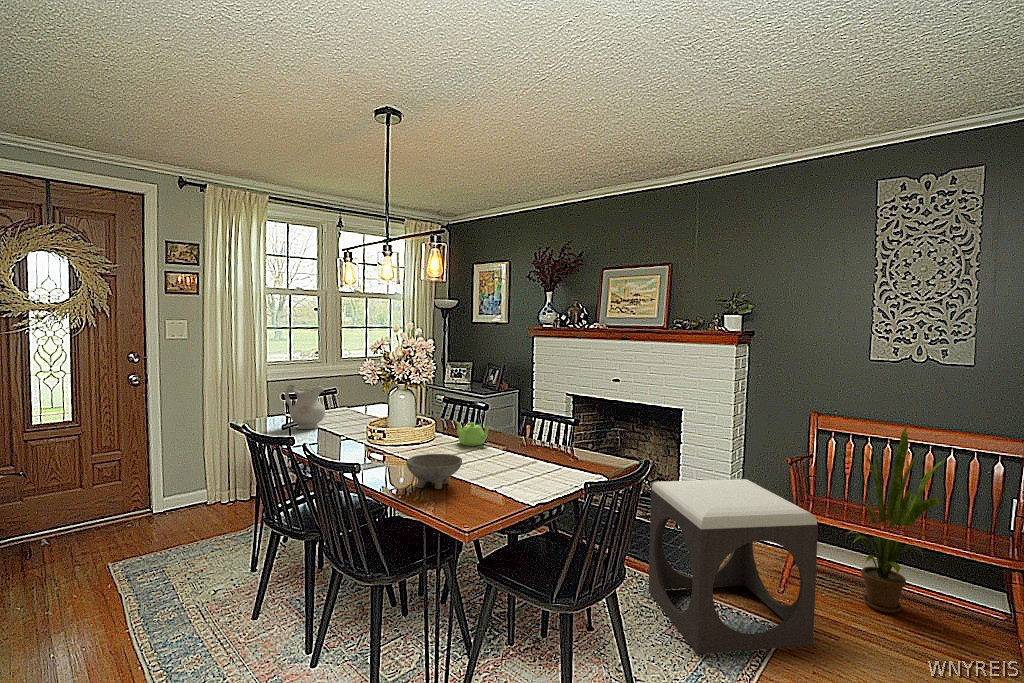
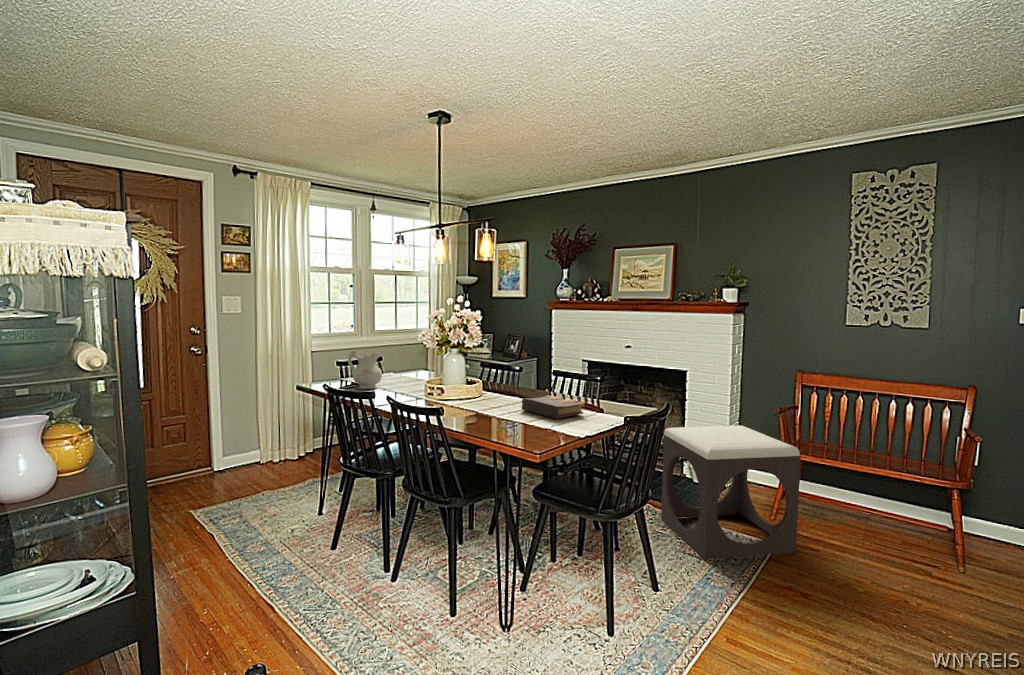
teapot: present [455,421,491,446] -> none [499,380,531,399]
house plant: present [836,428,945,613] -> none [814,381,907,531]
book: none [473,444,548,478] -> present [522,396,584,419]
bowl: present [406,454,462,489] -> none [476,401,521,426]

